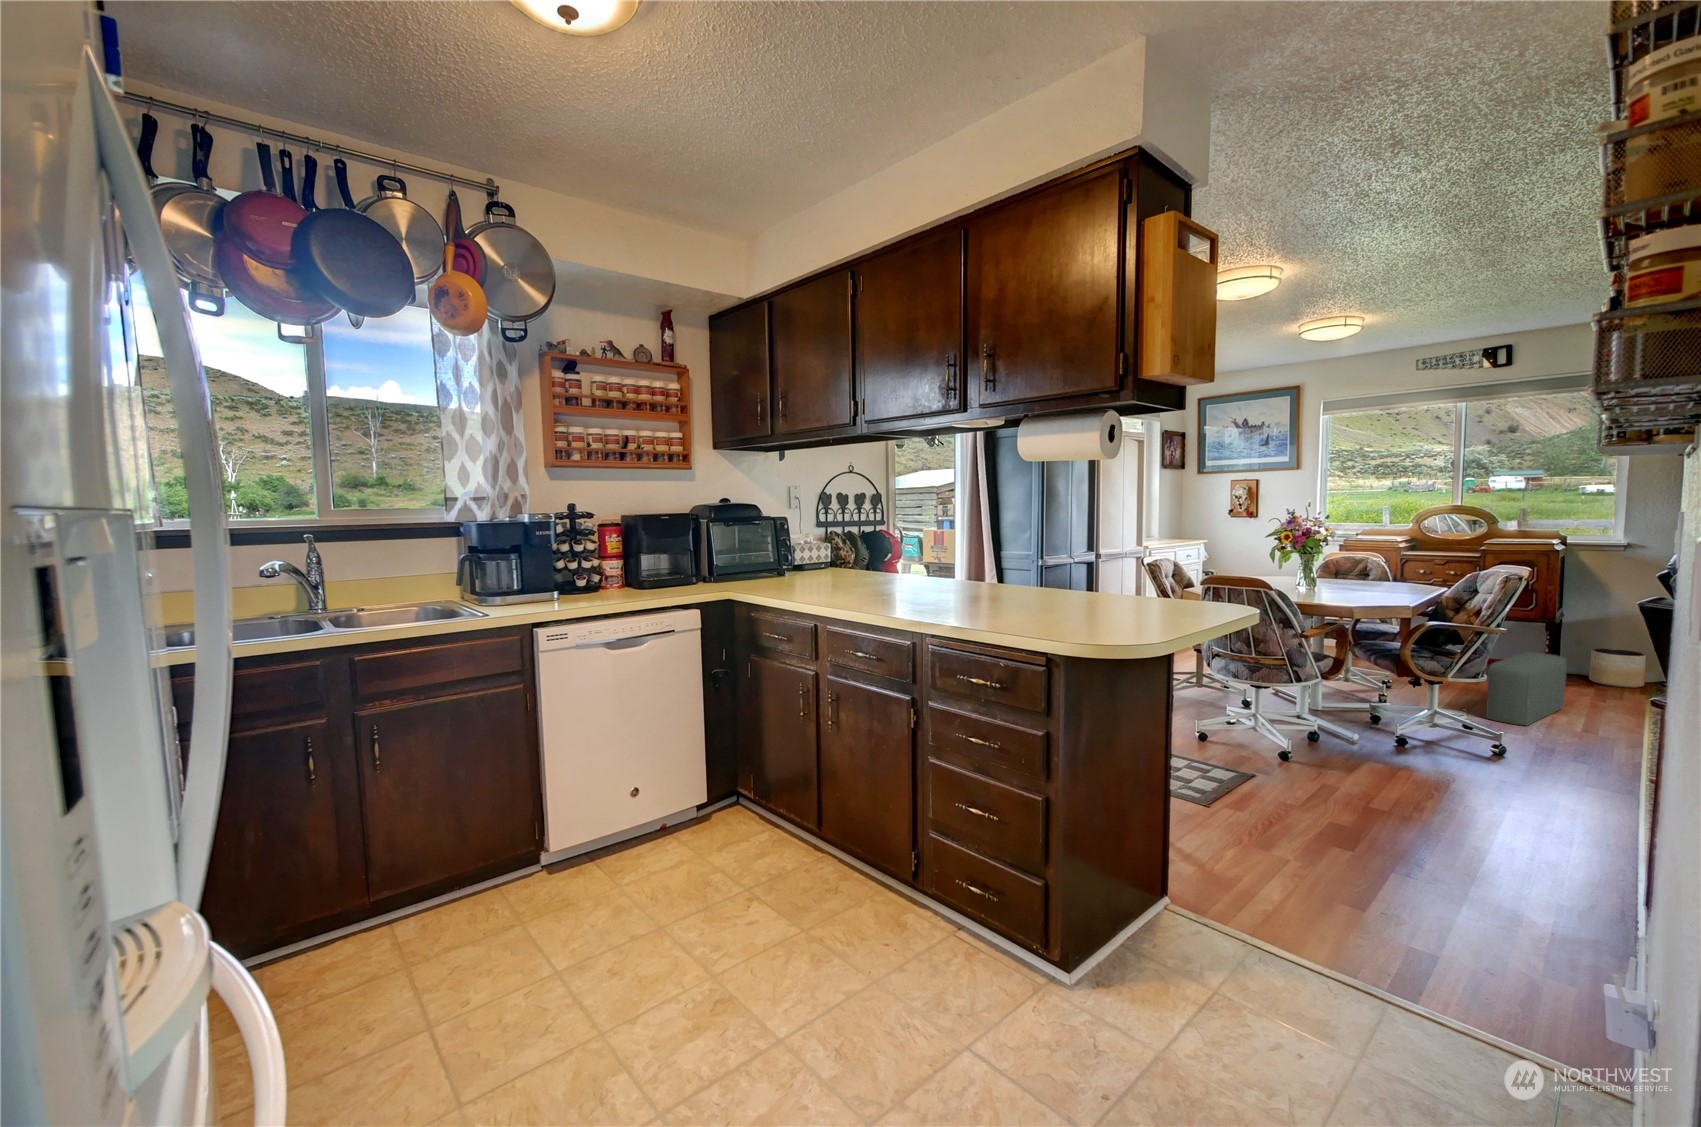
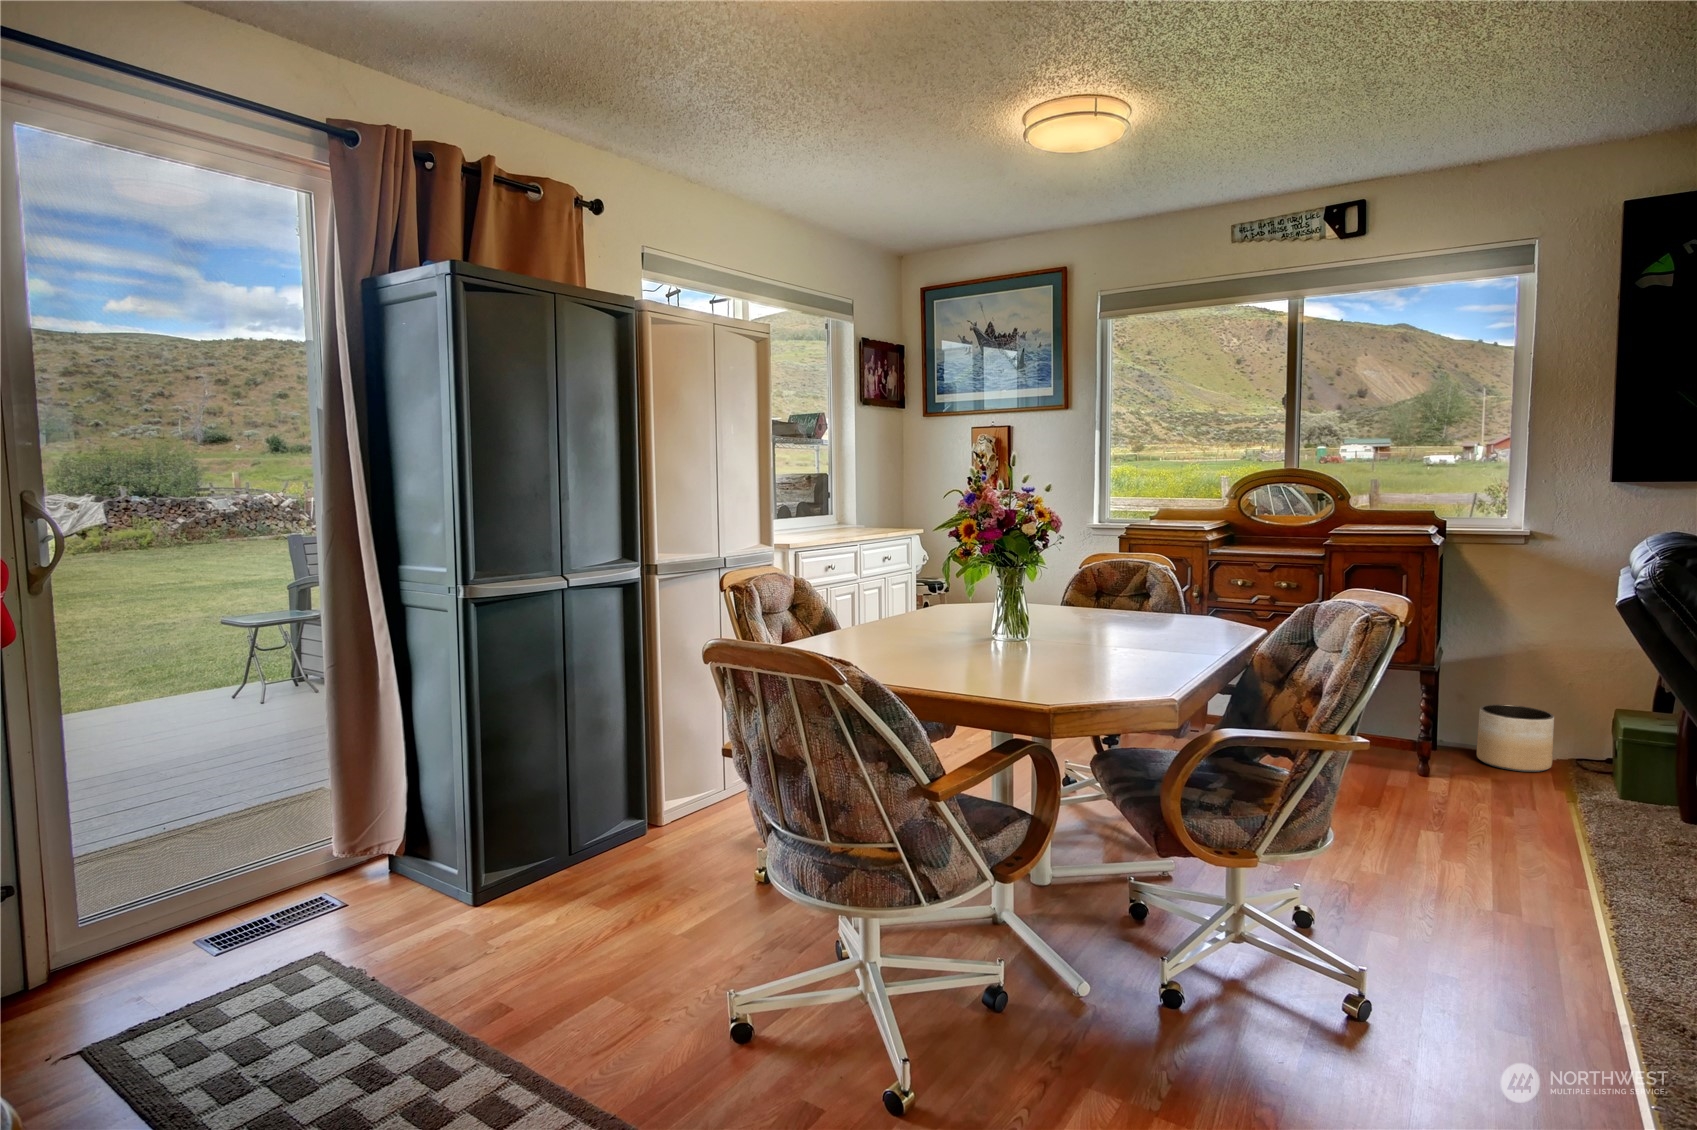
pouf: present [1486,653,1567,726] -> none [1335,735,1457,896]

